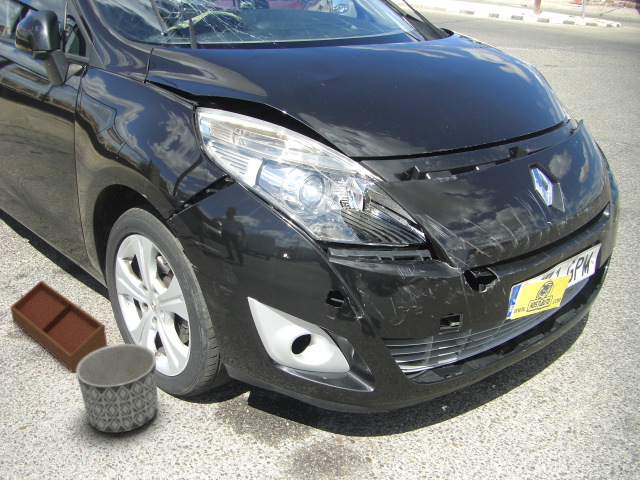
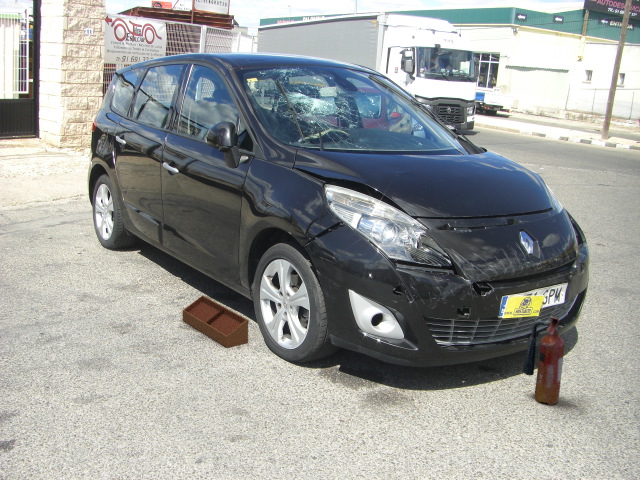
fire extinguisher: none [538,311,608,442] -> present [523,316,565,405]
planter: present [76,344,158,433] -> none [240,326,286,375]

